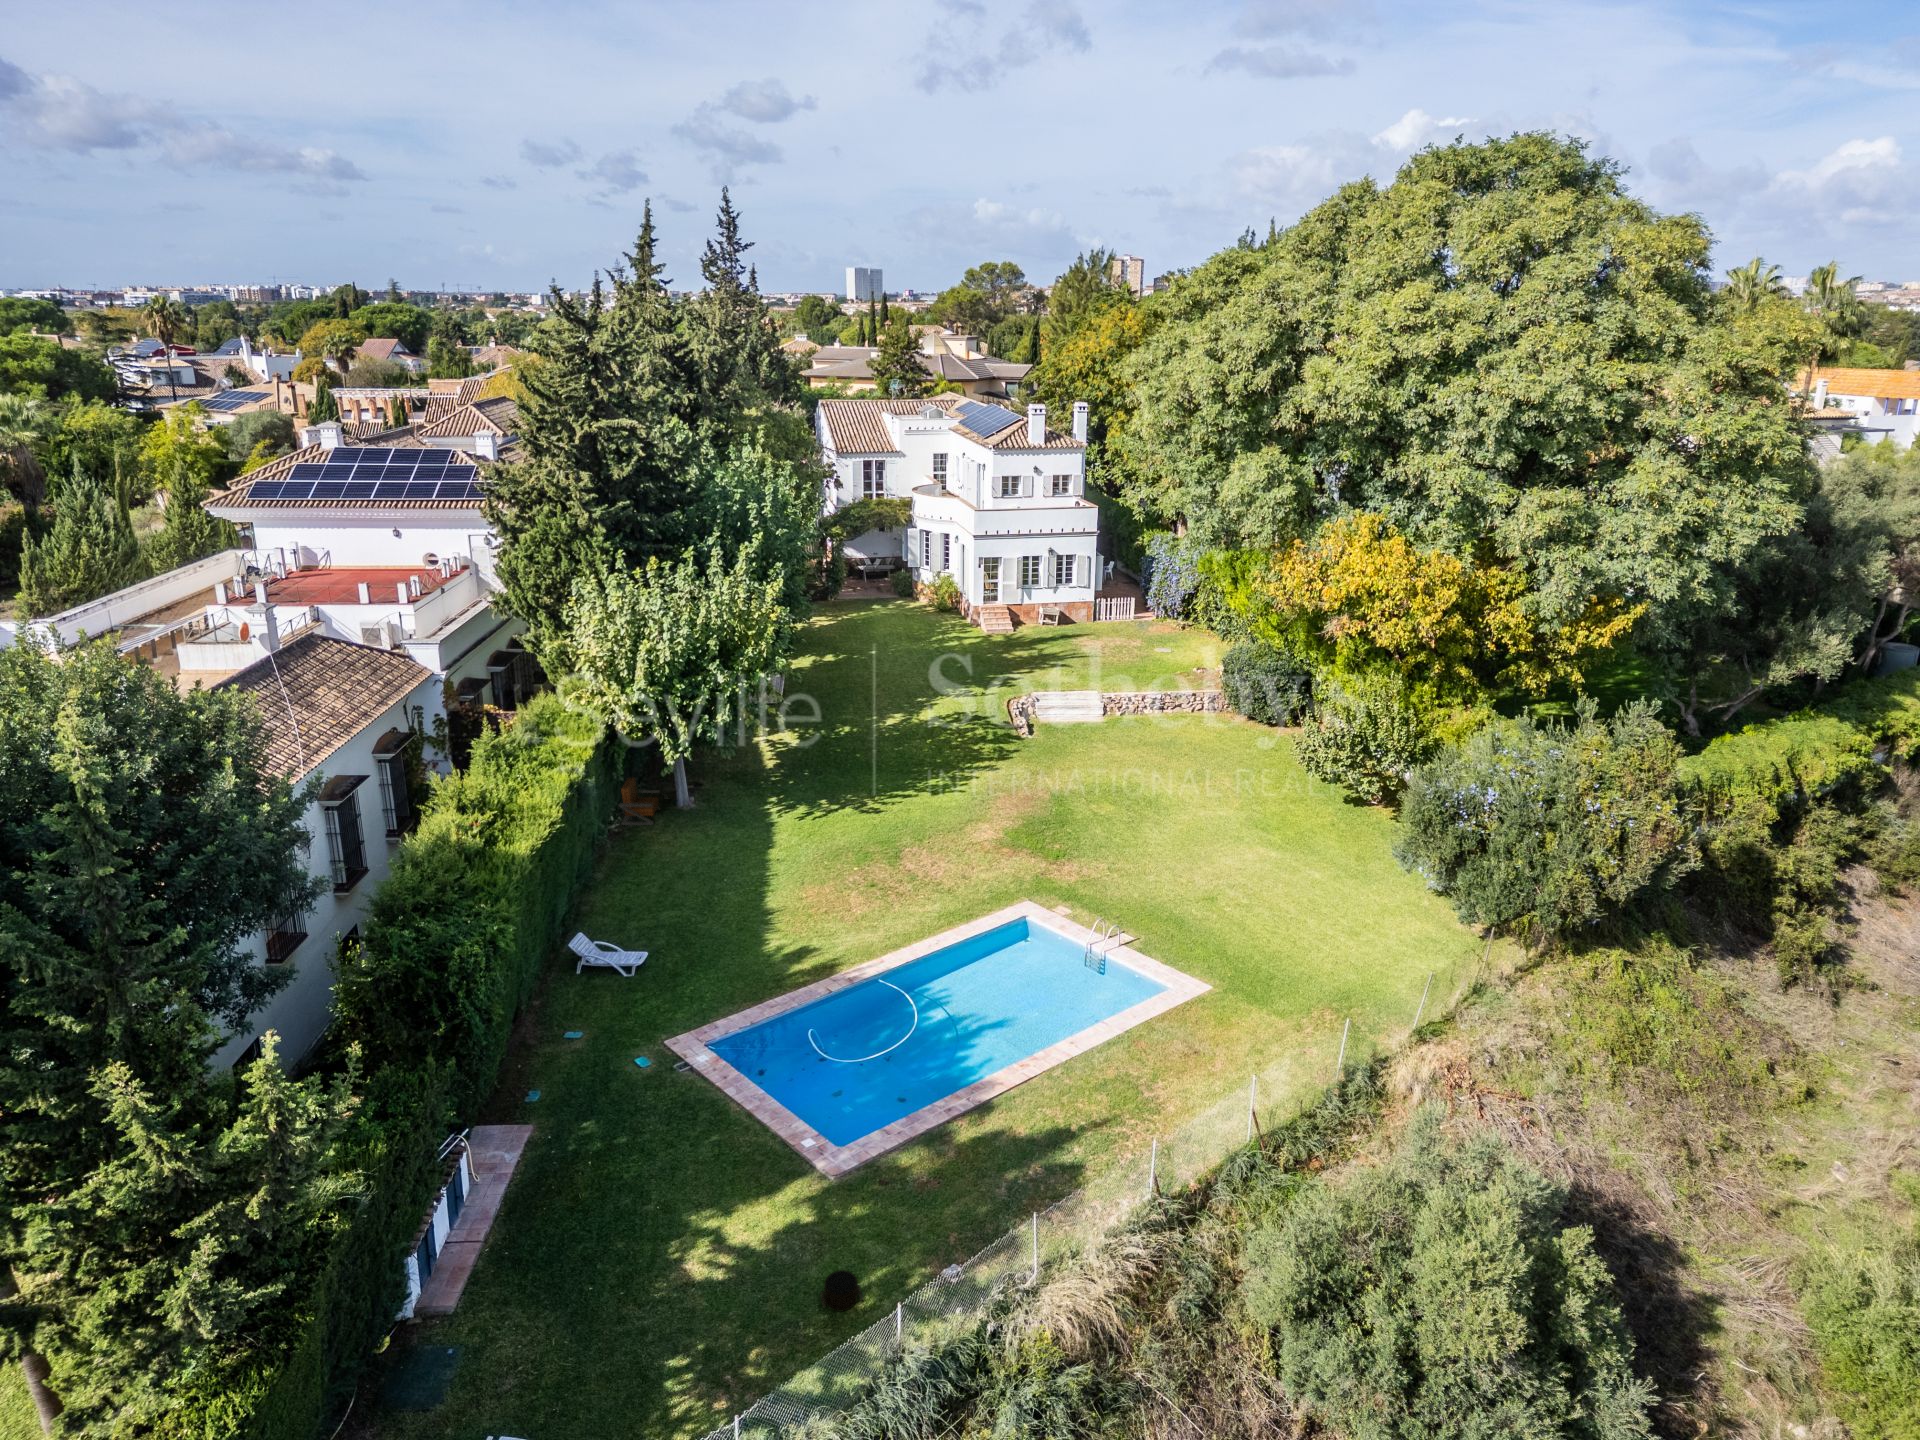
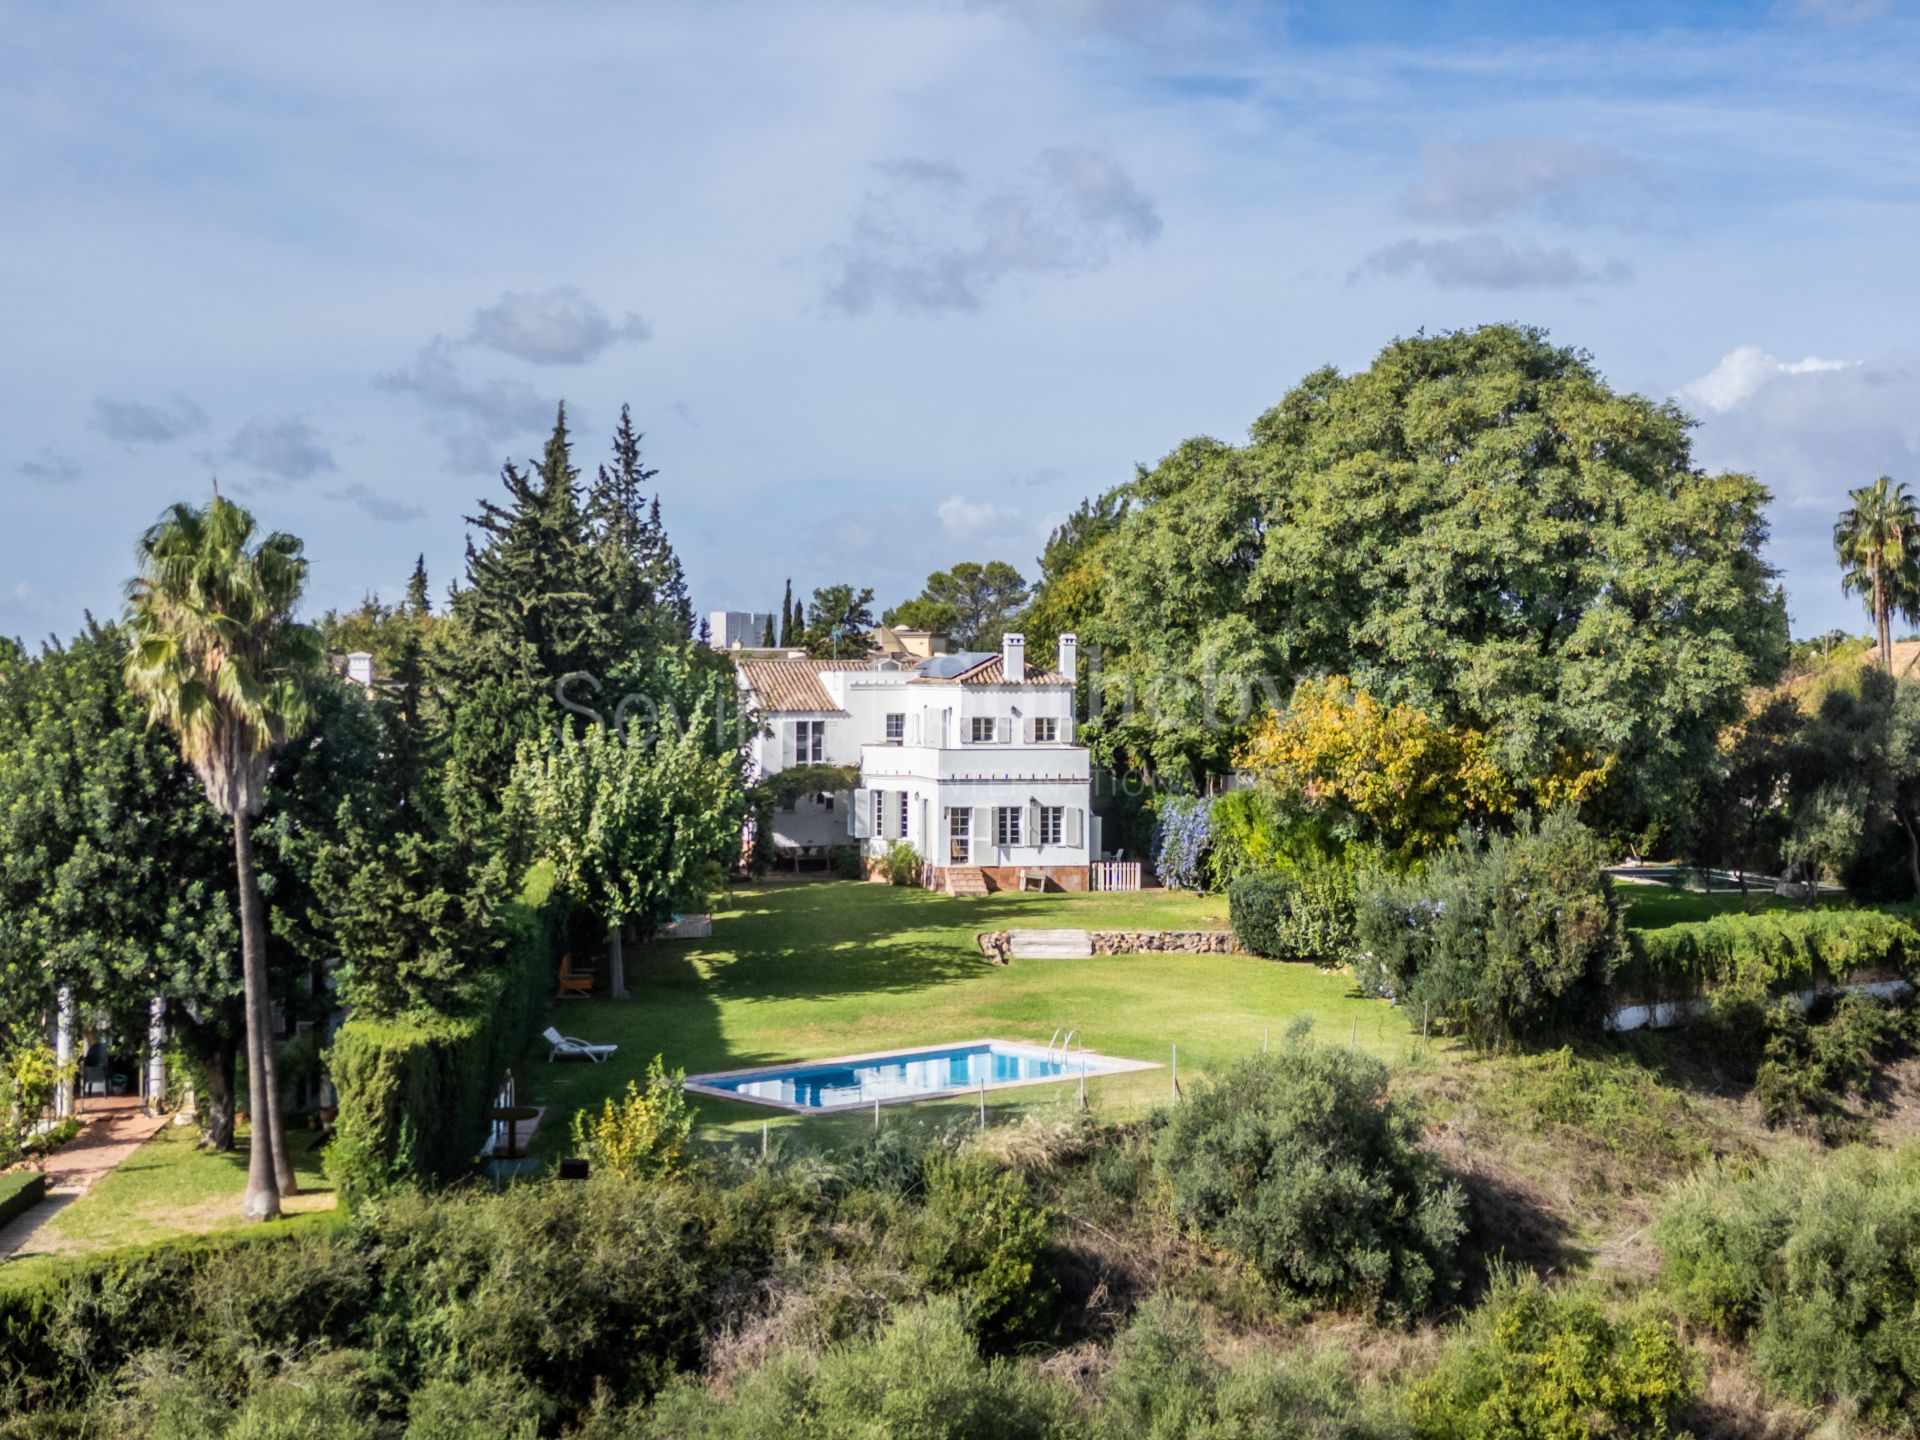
side table: none [426,1219,498,1298] -> present [488,1106,540,1157]
pouf: present [820,1270,863,1311] -> present [557,1158,593,1182]

